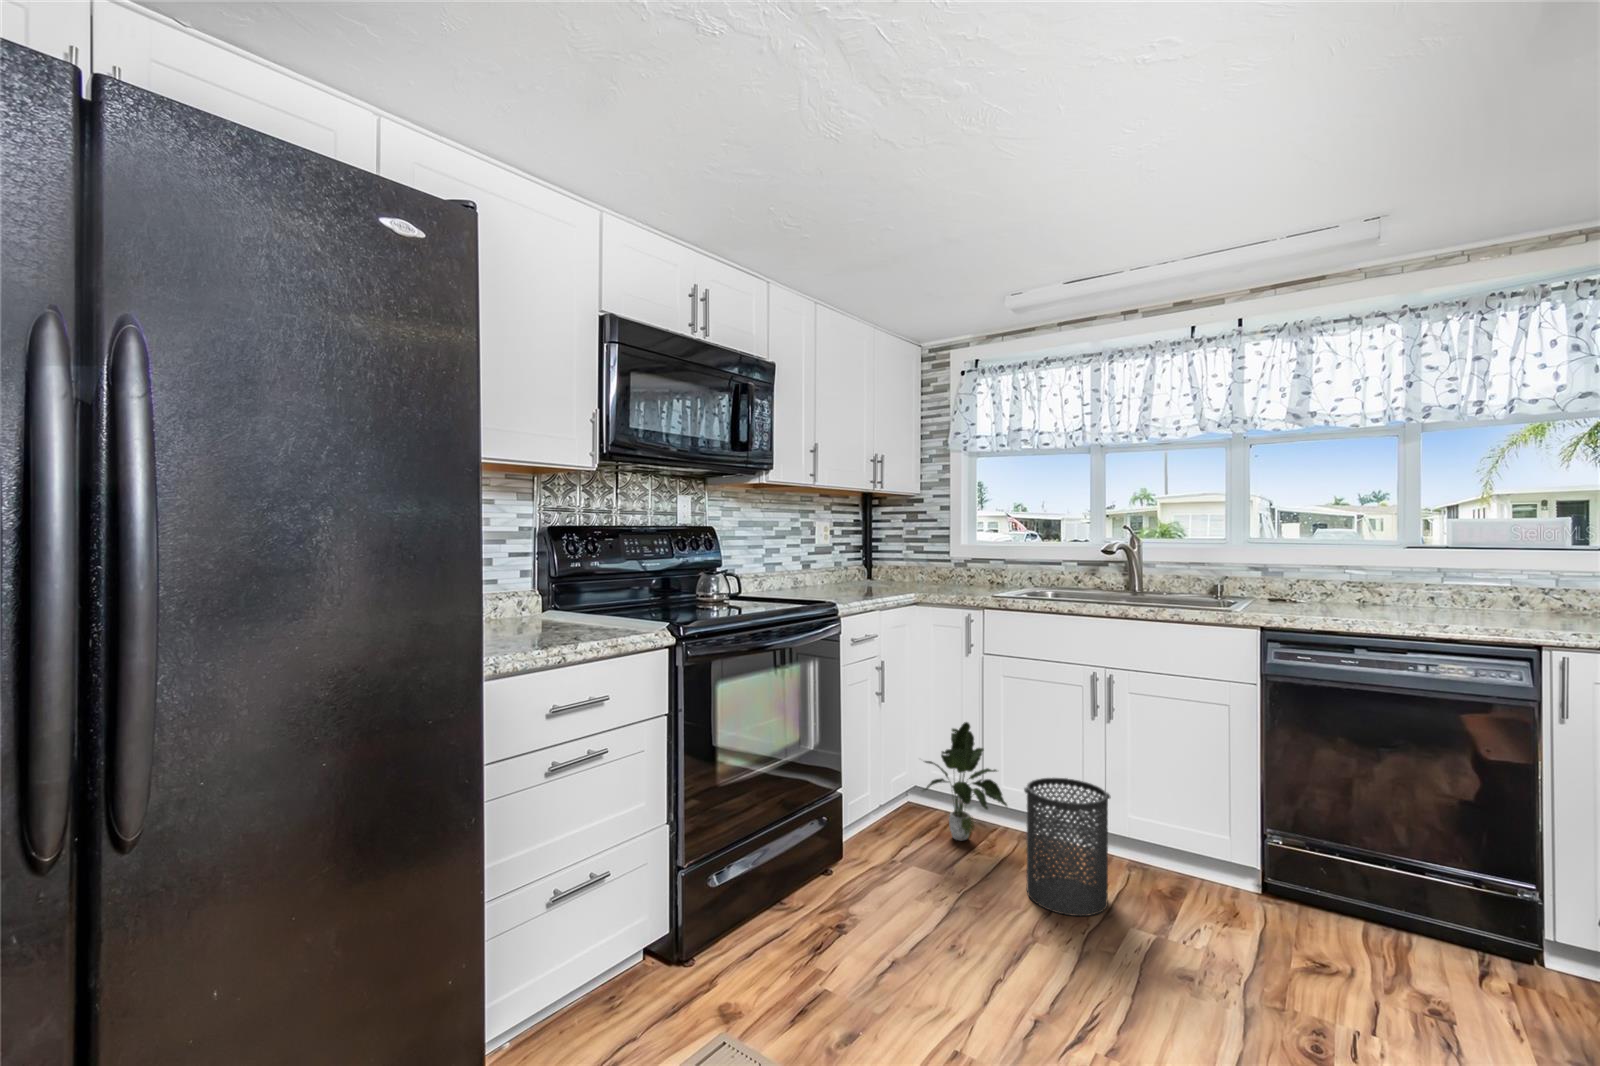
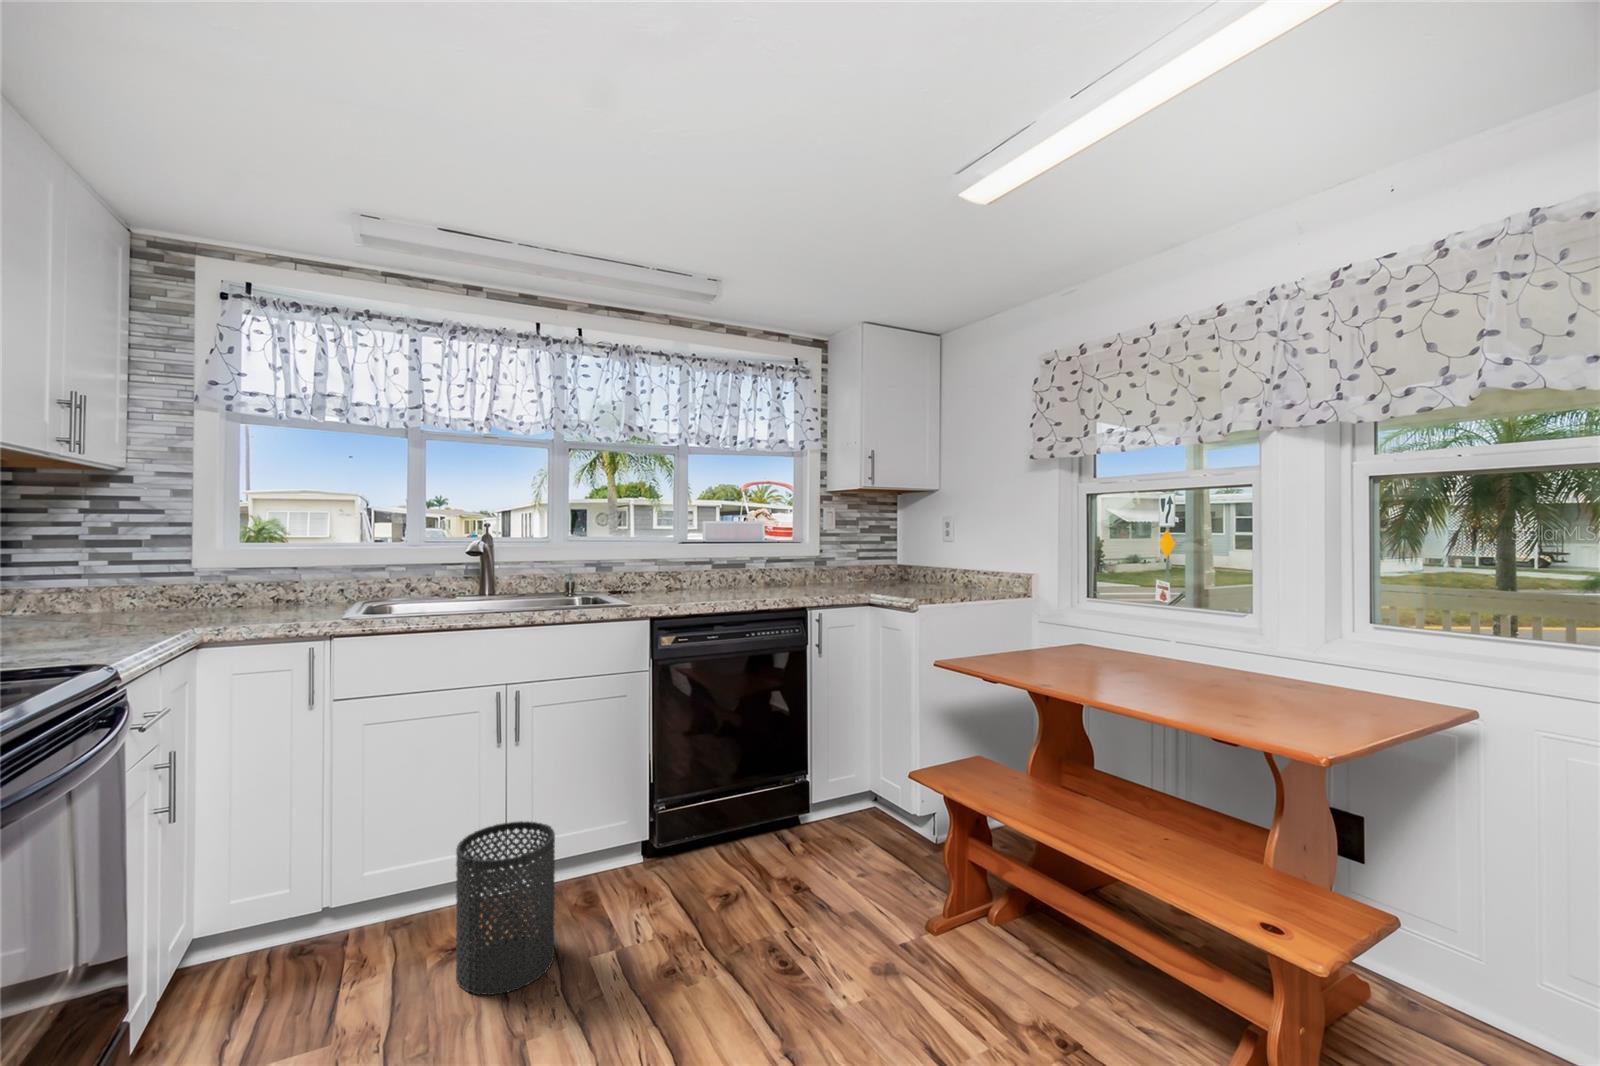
potted plant: present [923,722,1007,840] -> none [237,802,381,978]

